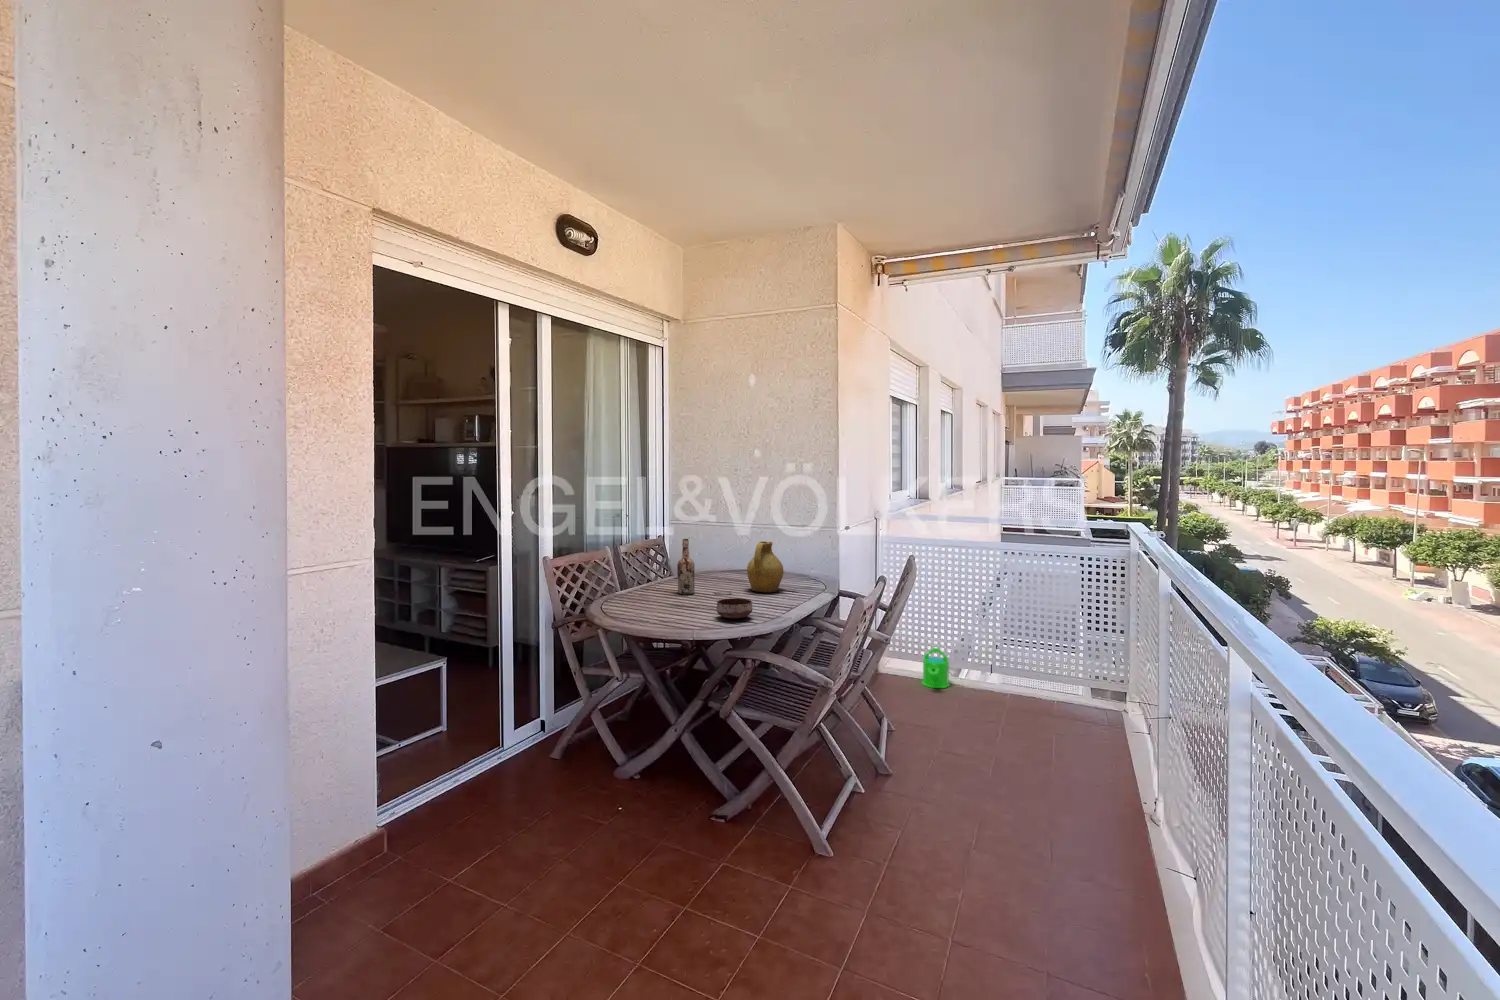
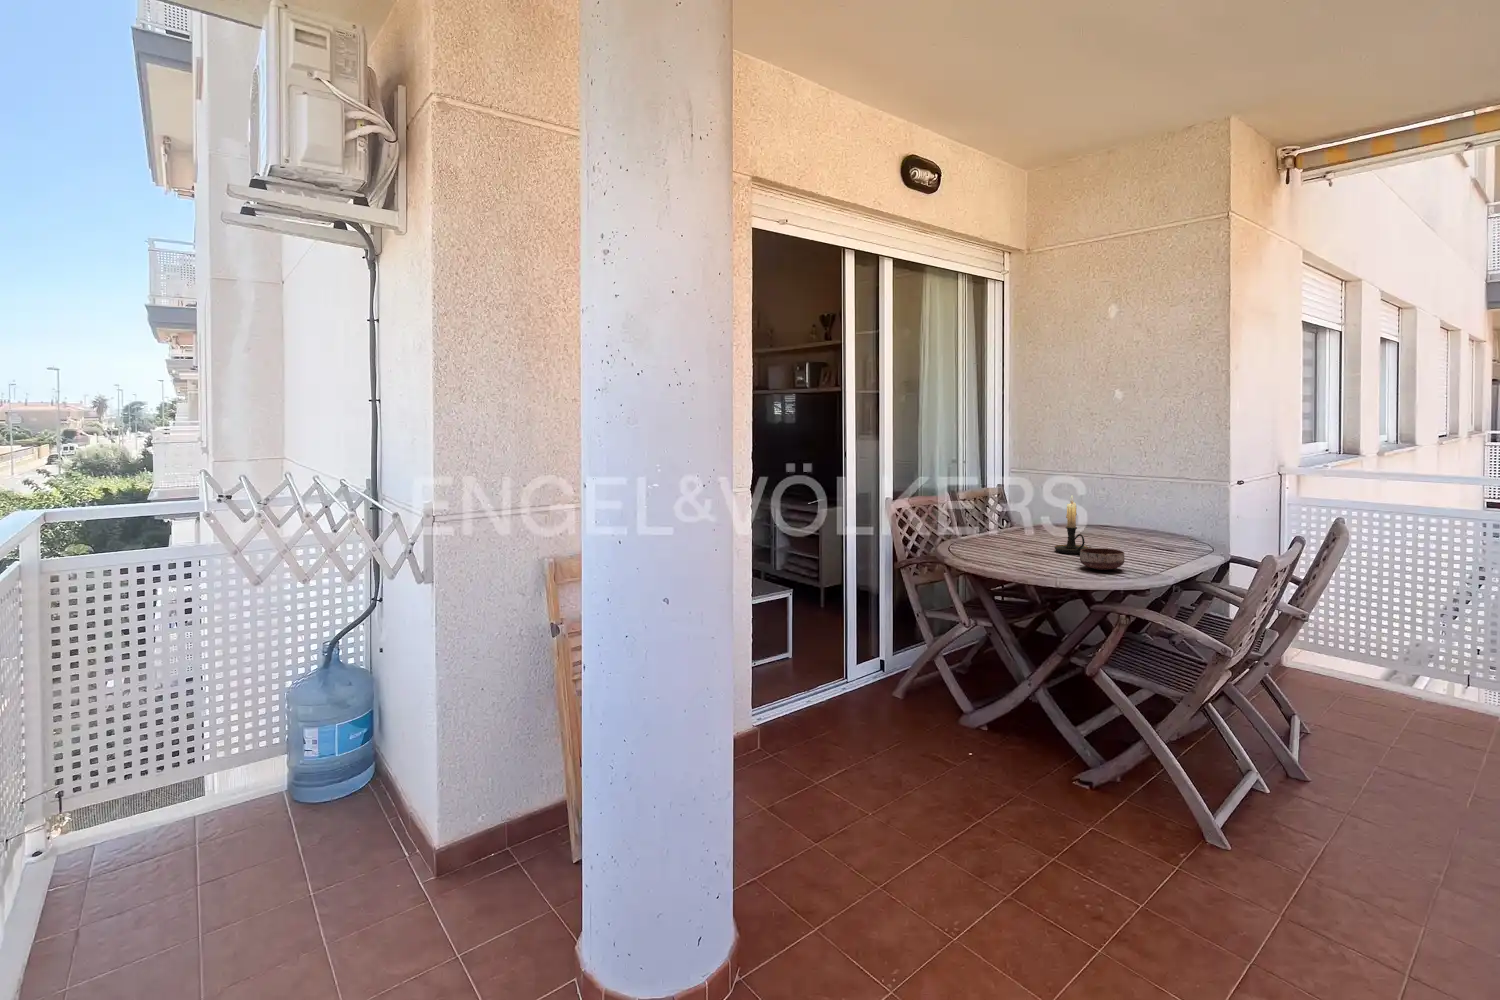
wine bottle: present [677,539,694,595] -> none [1027,486,1047,546]
pitcher: present [747,541,783,592] -> none [1111,490,1158,548]
candle holder: none [700,548,728,602] -> present [1055,496,1088,554]
watering can: present [922,648,950,688] -> none [1350,635,1400,688]

